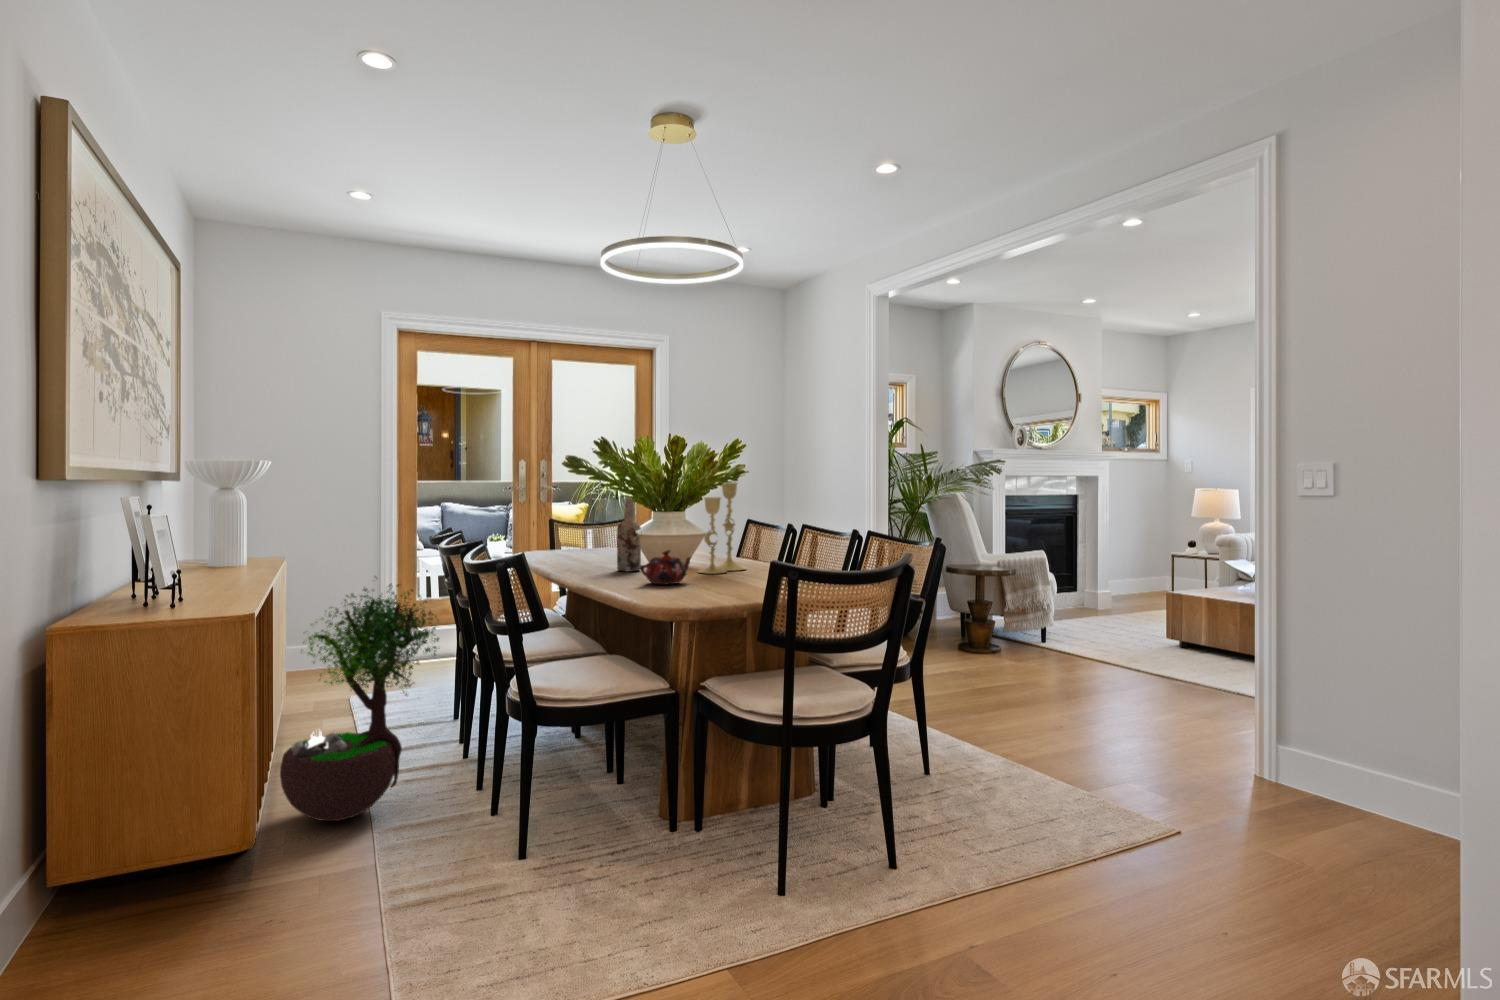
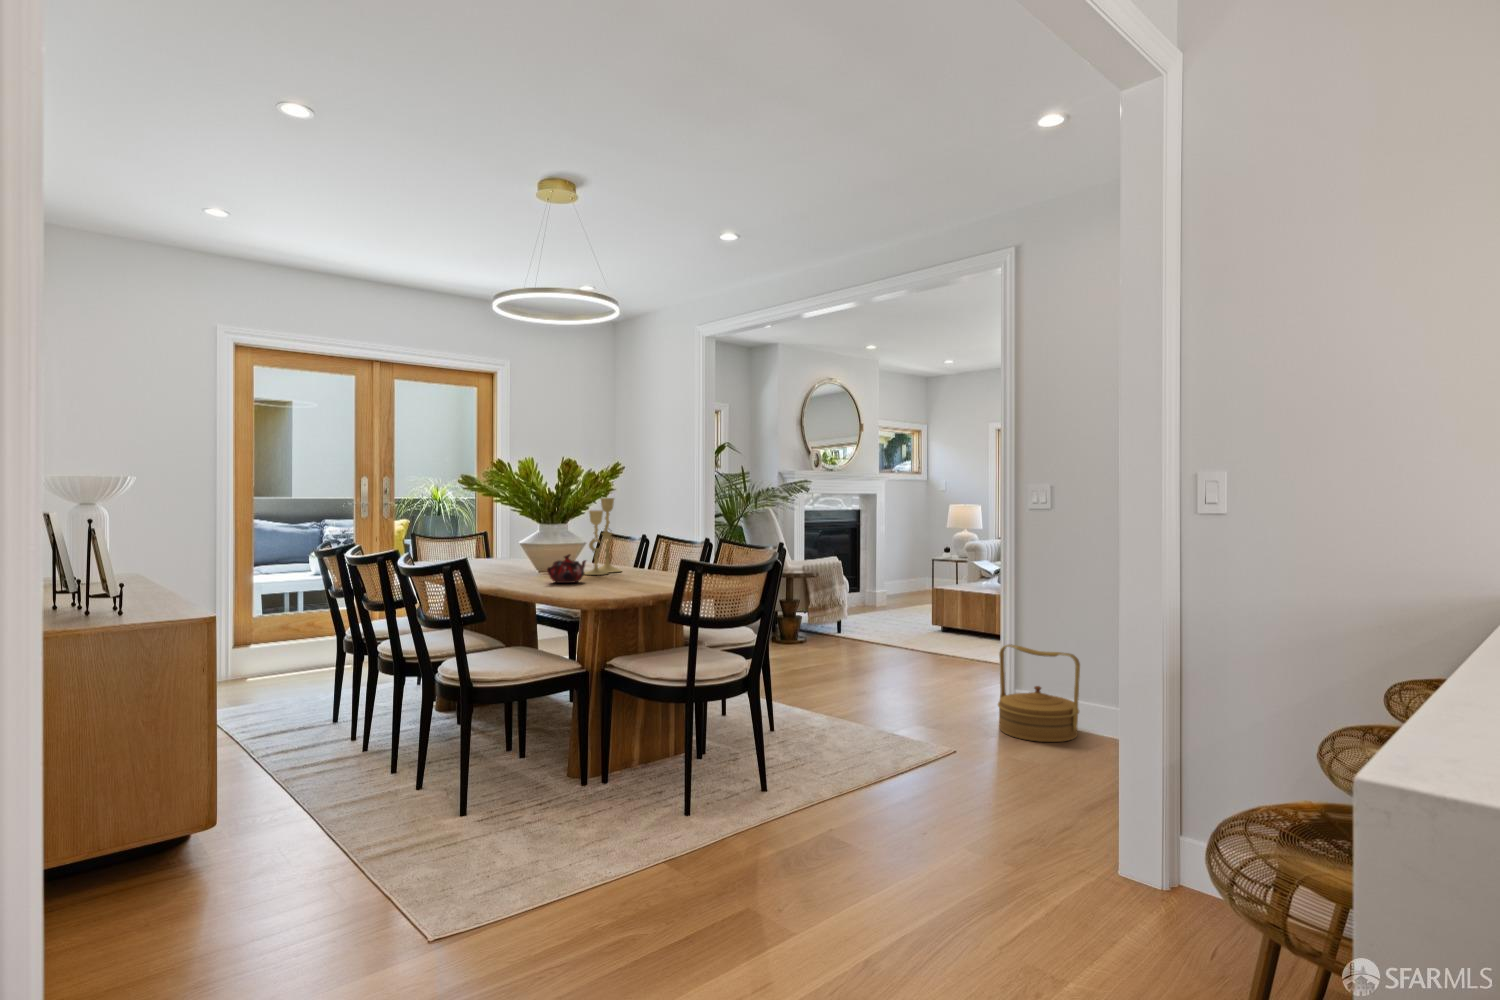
wine bottle: present [617,497,641,571] -> none [511,507,532,575]
potted tree: present [280,577,439,821] -> none [208,581,369,808]
woven basket: none [1245,683,1376,830] -> present [998,644,1080,742]

